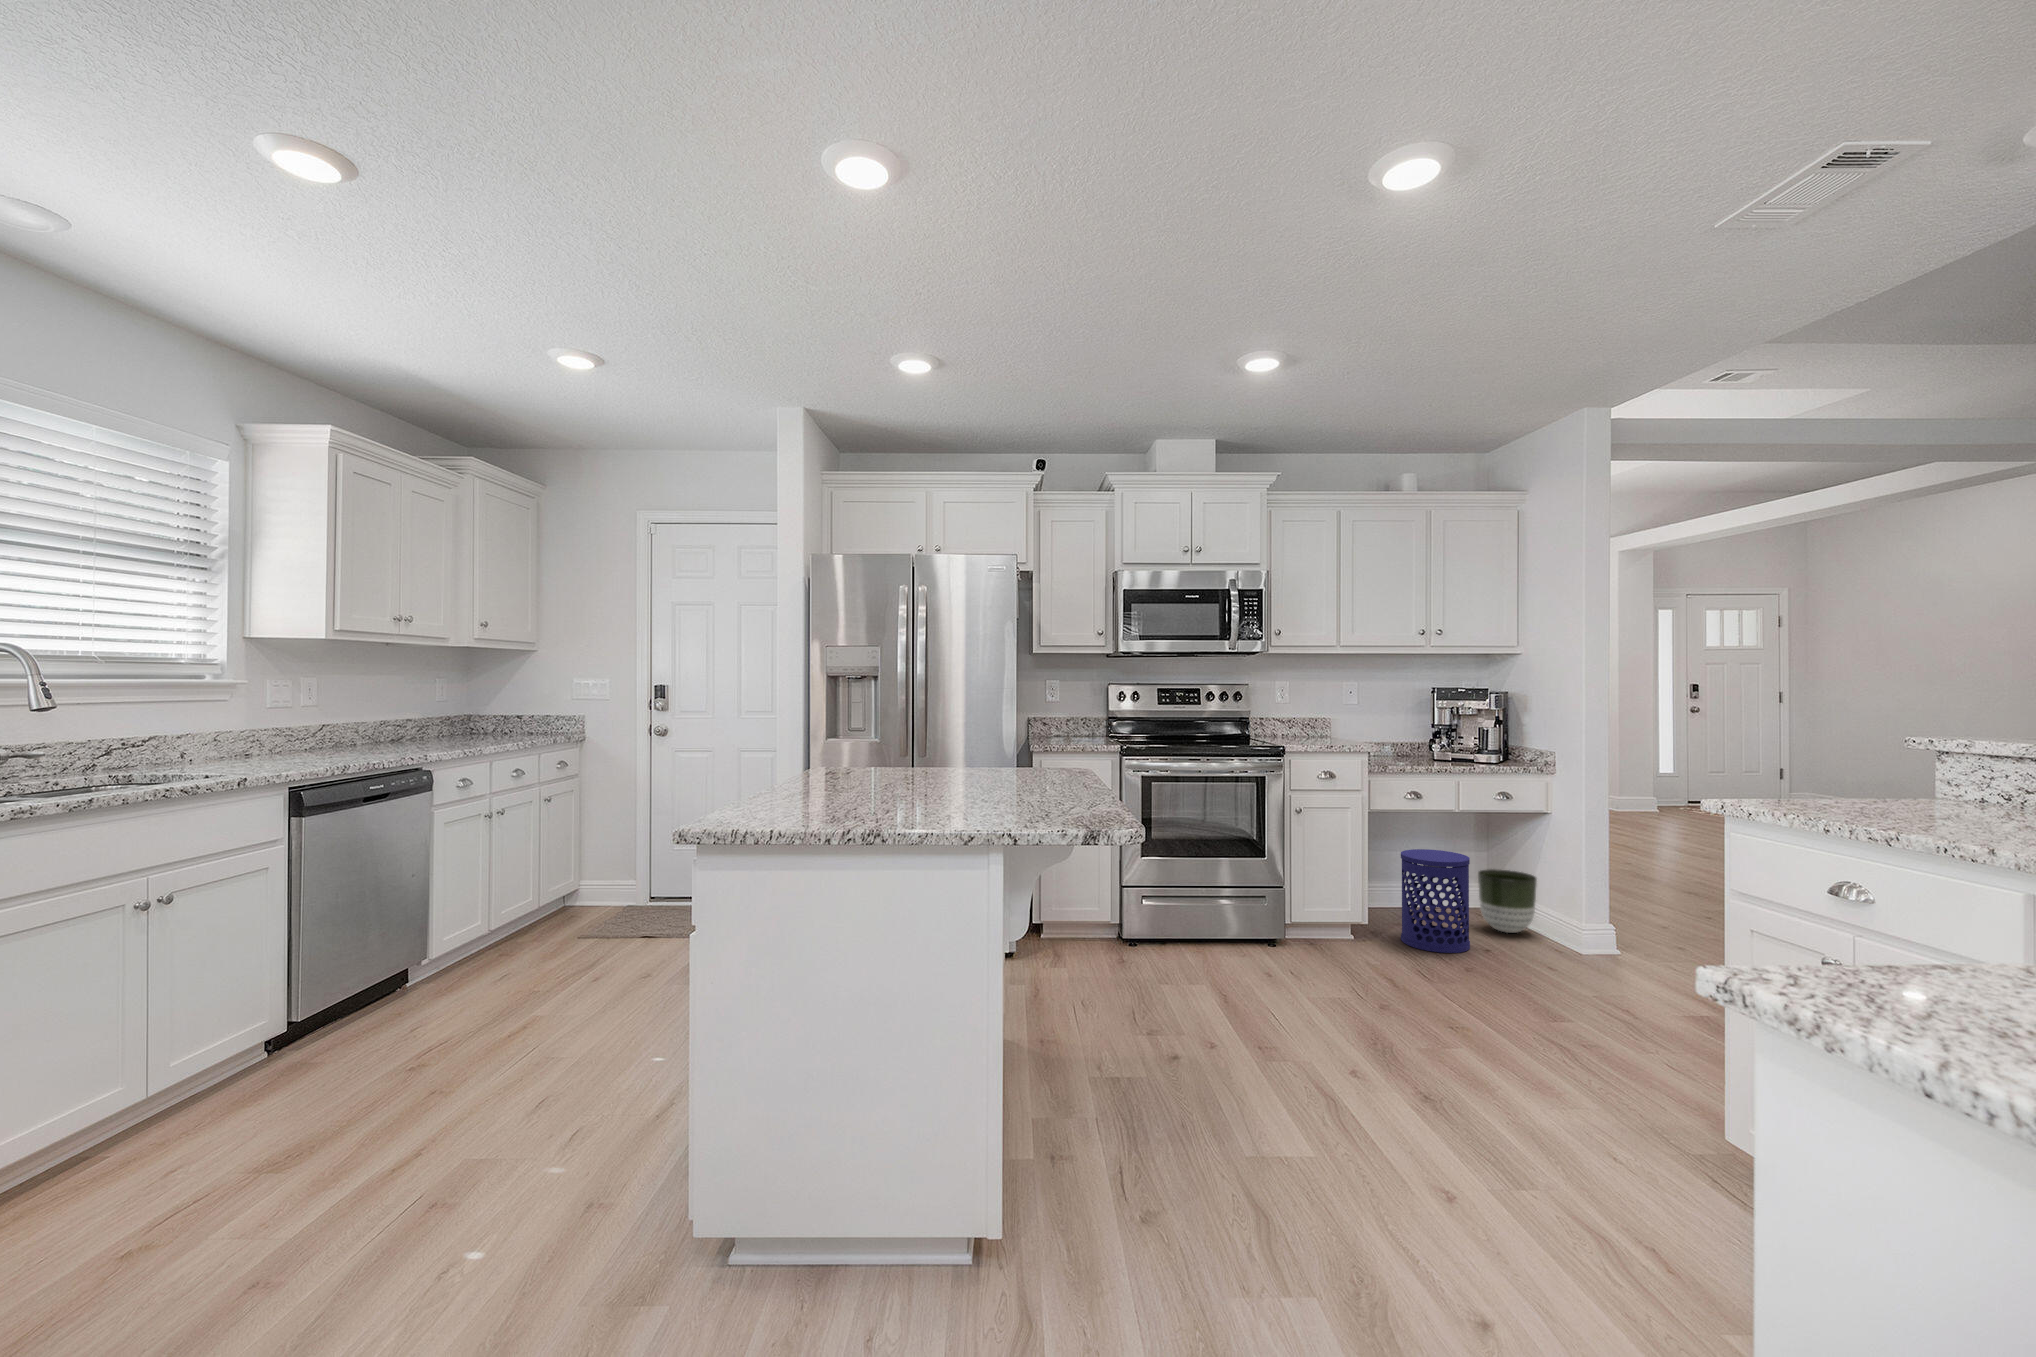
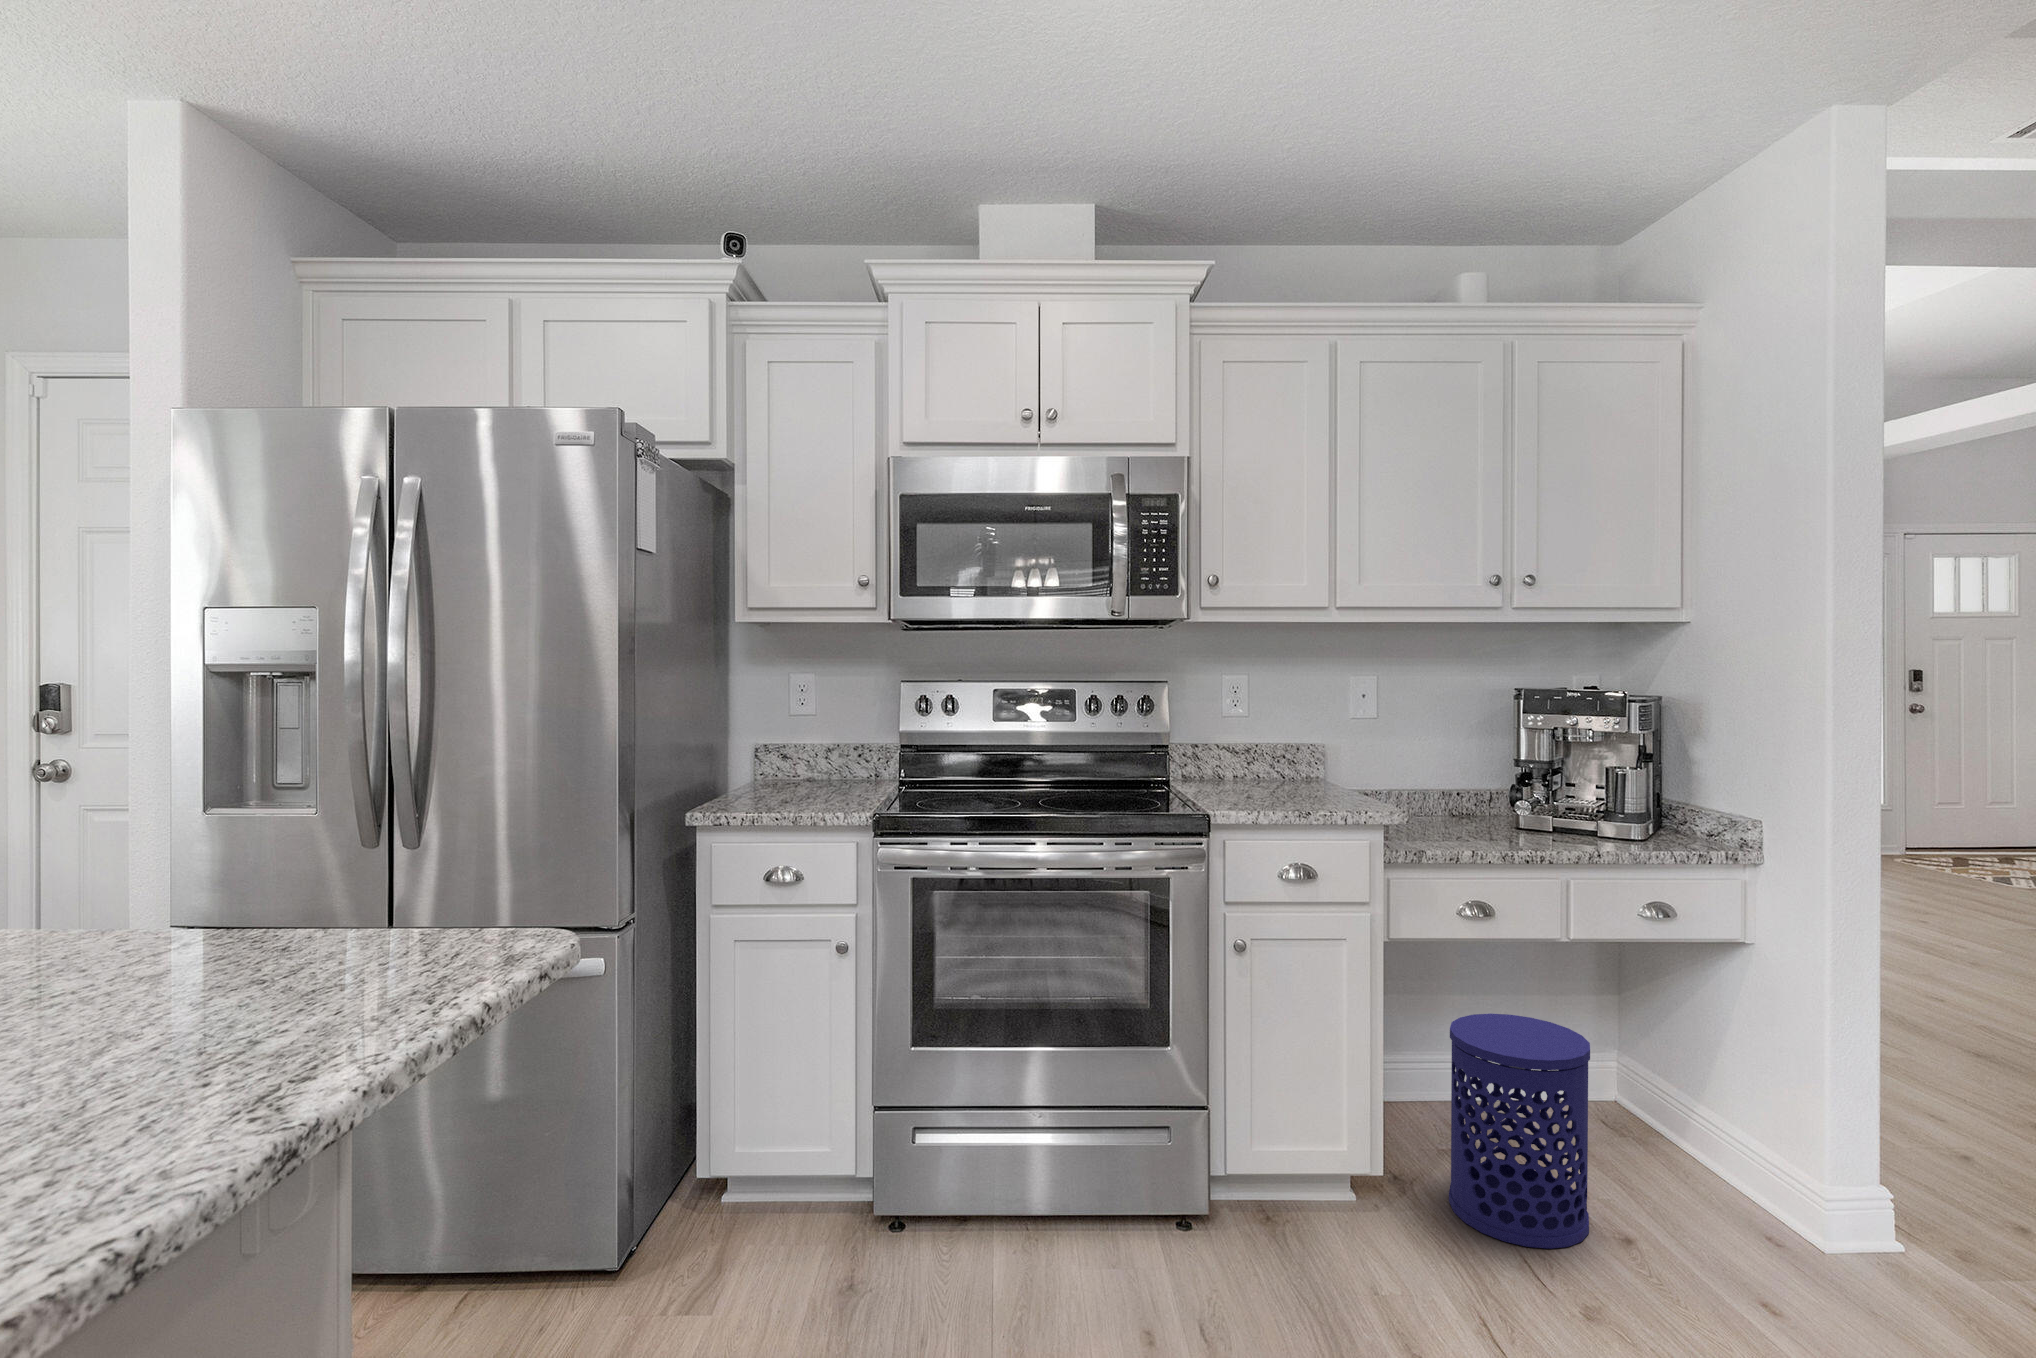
planter: present [1478,869,1537,933] -> none [1602,1043,1721,1179]

